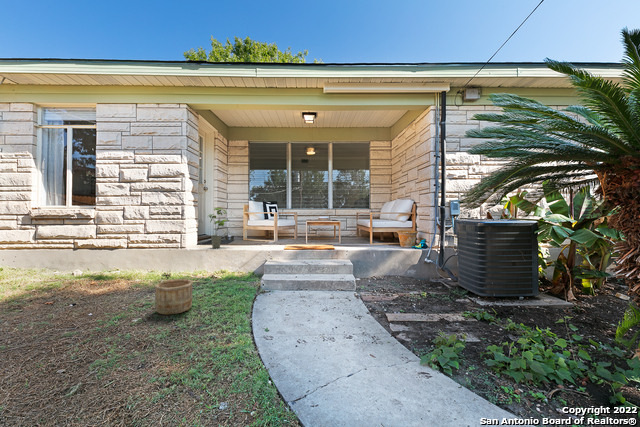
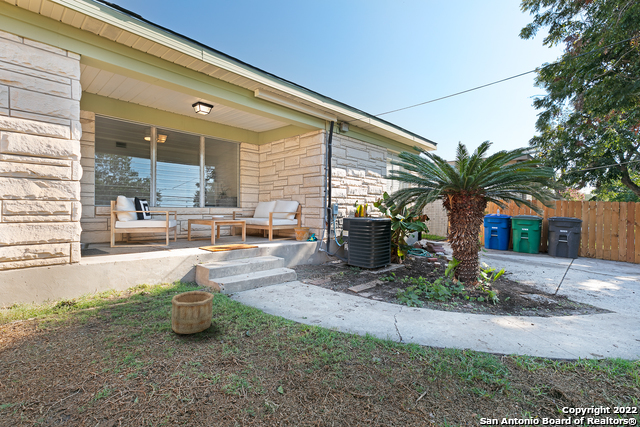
house plant: present [209,208,229,248] -> none [106,205,140,258]

